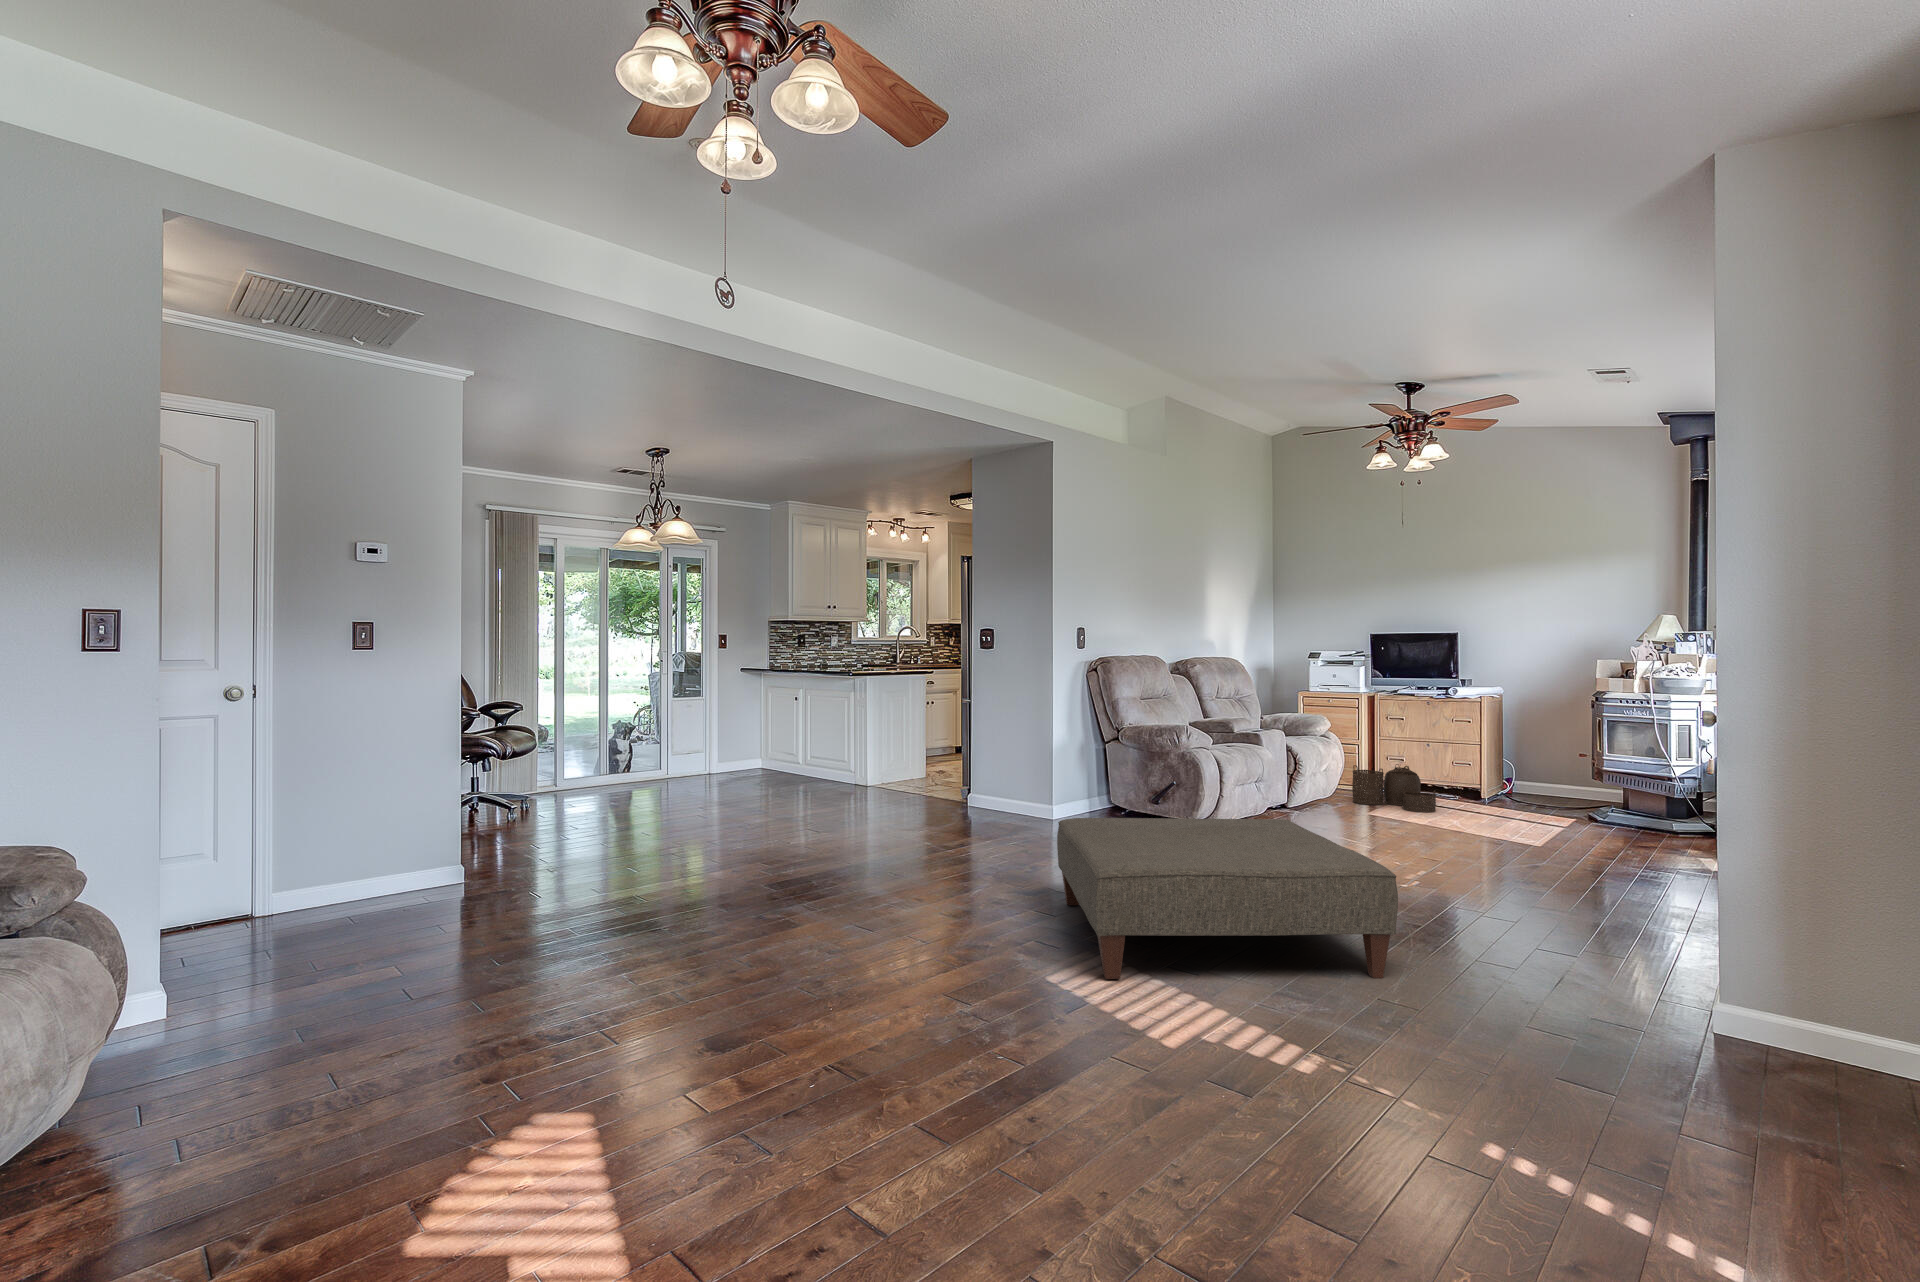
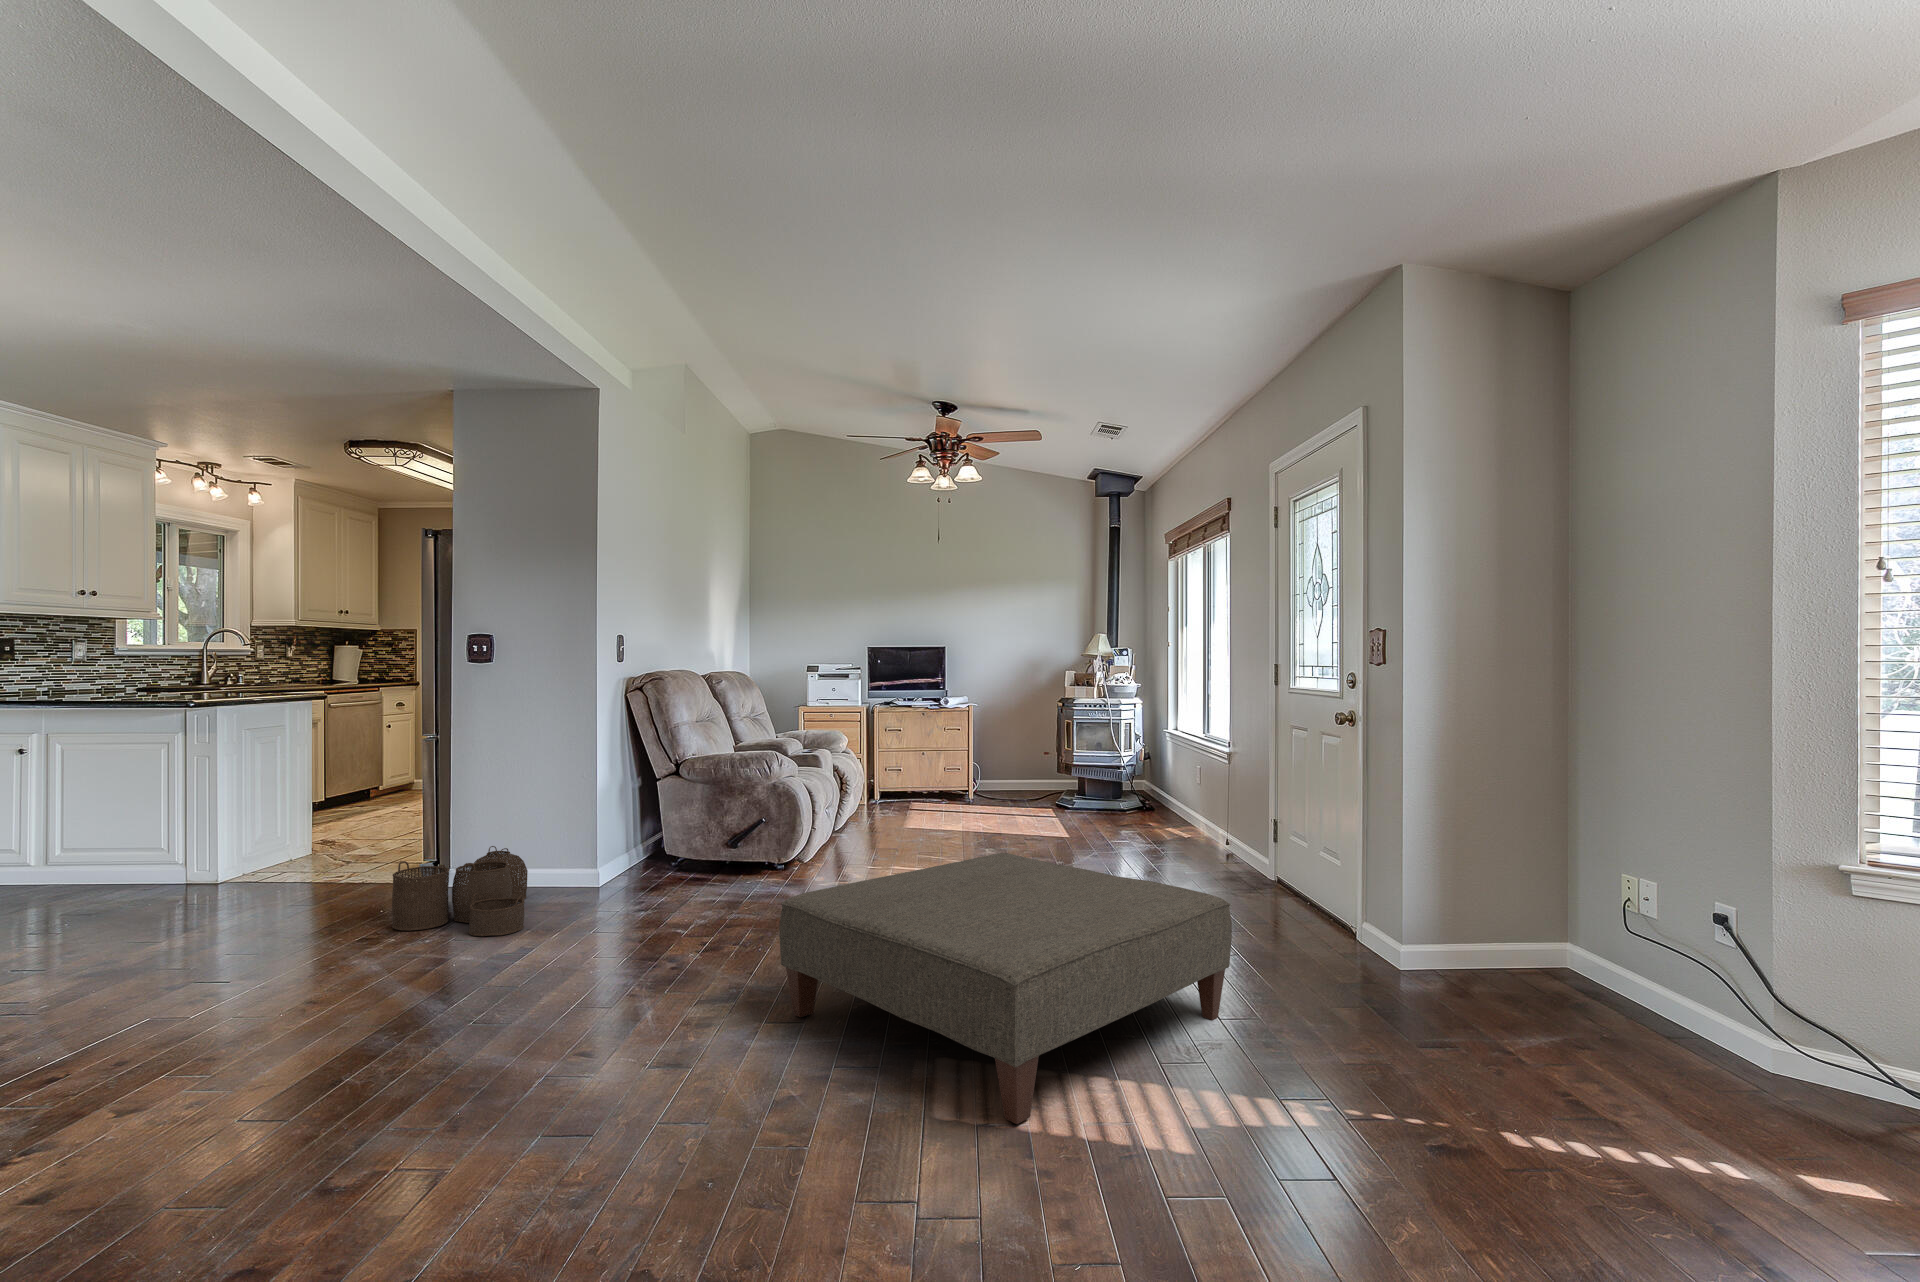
woven basket: present [1352,764,1436,812] -> present [392,846,528,936]

